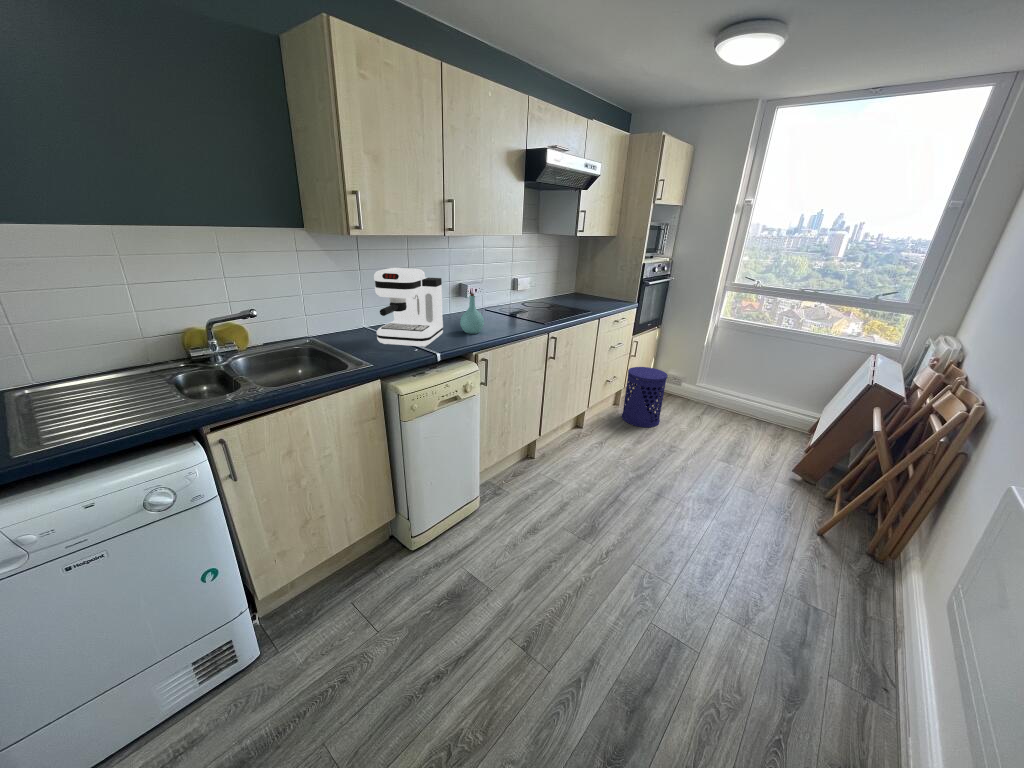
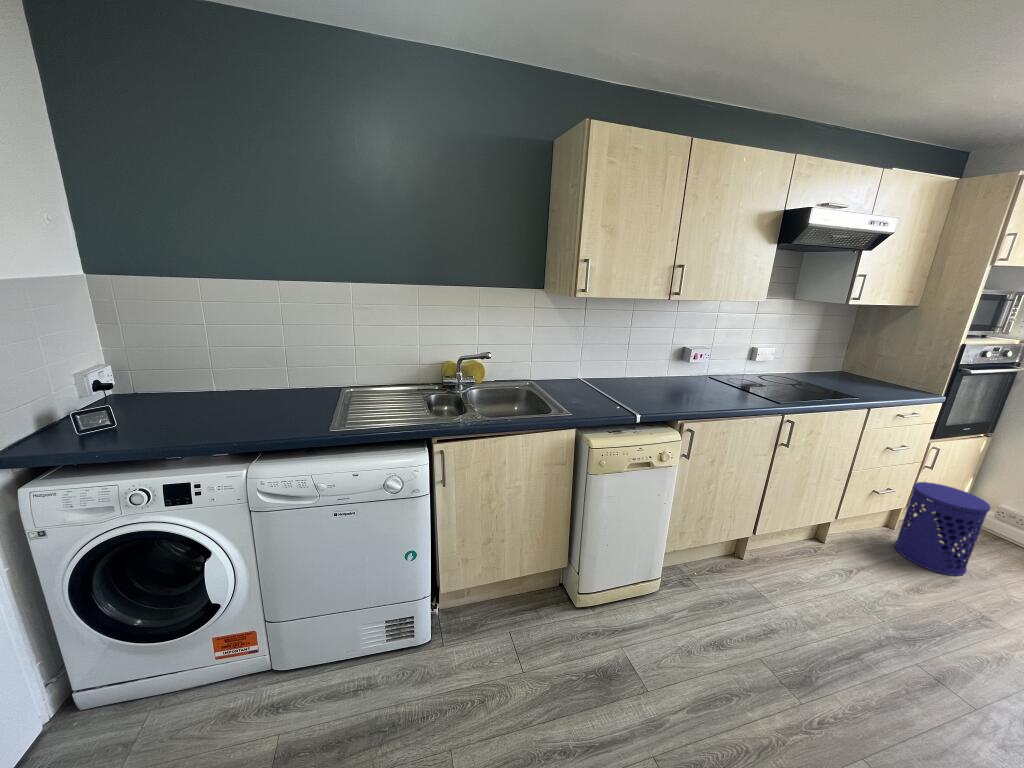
coffee maker: present [374,268,443,347] -> none [585,327,658,406]
bottle: present [460,293,484,334] -> none [672,359,700,401]

